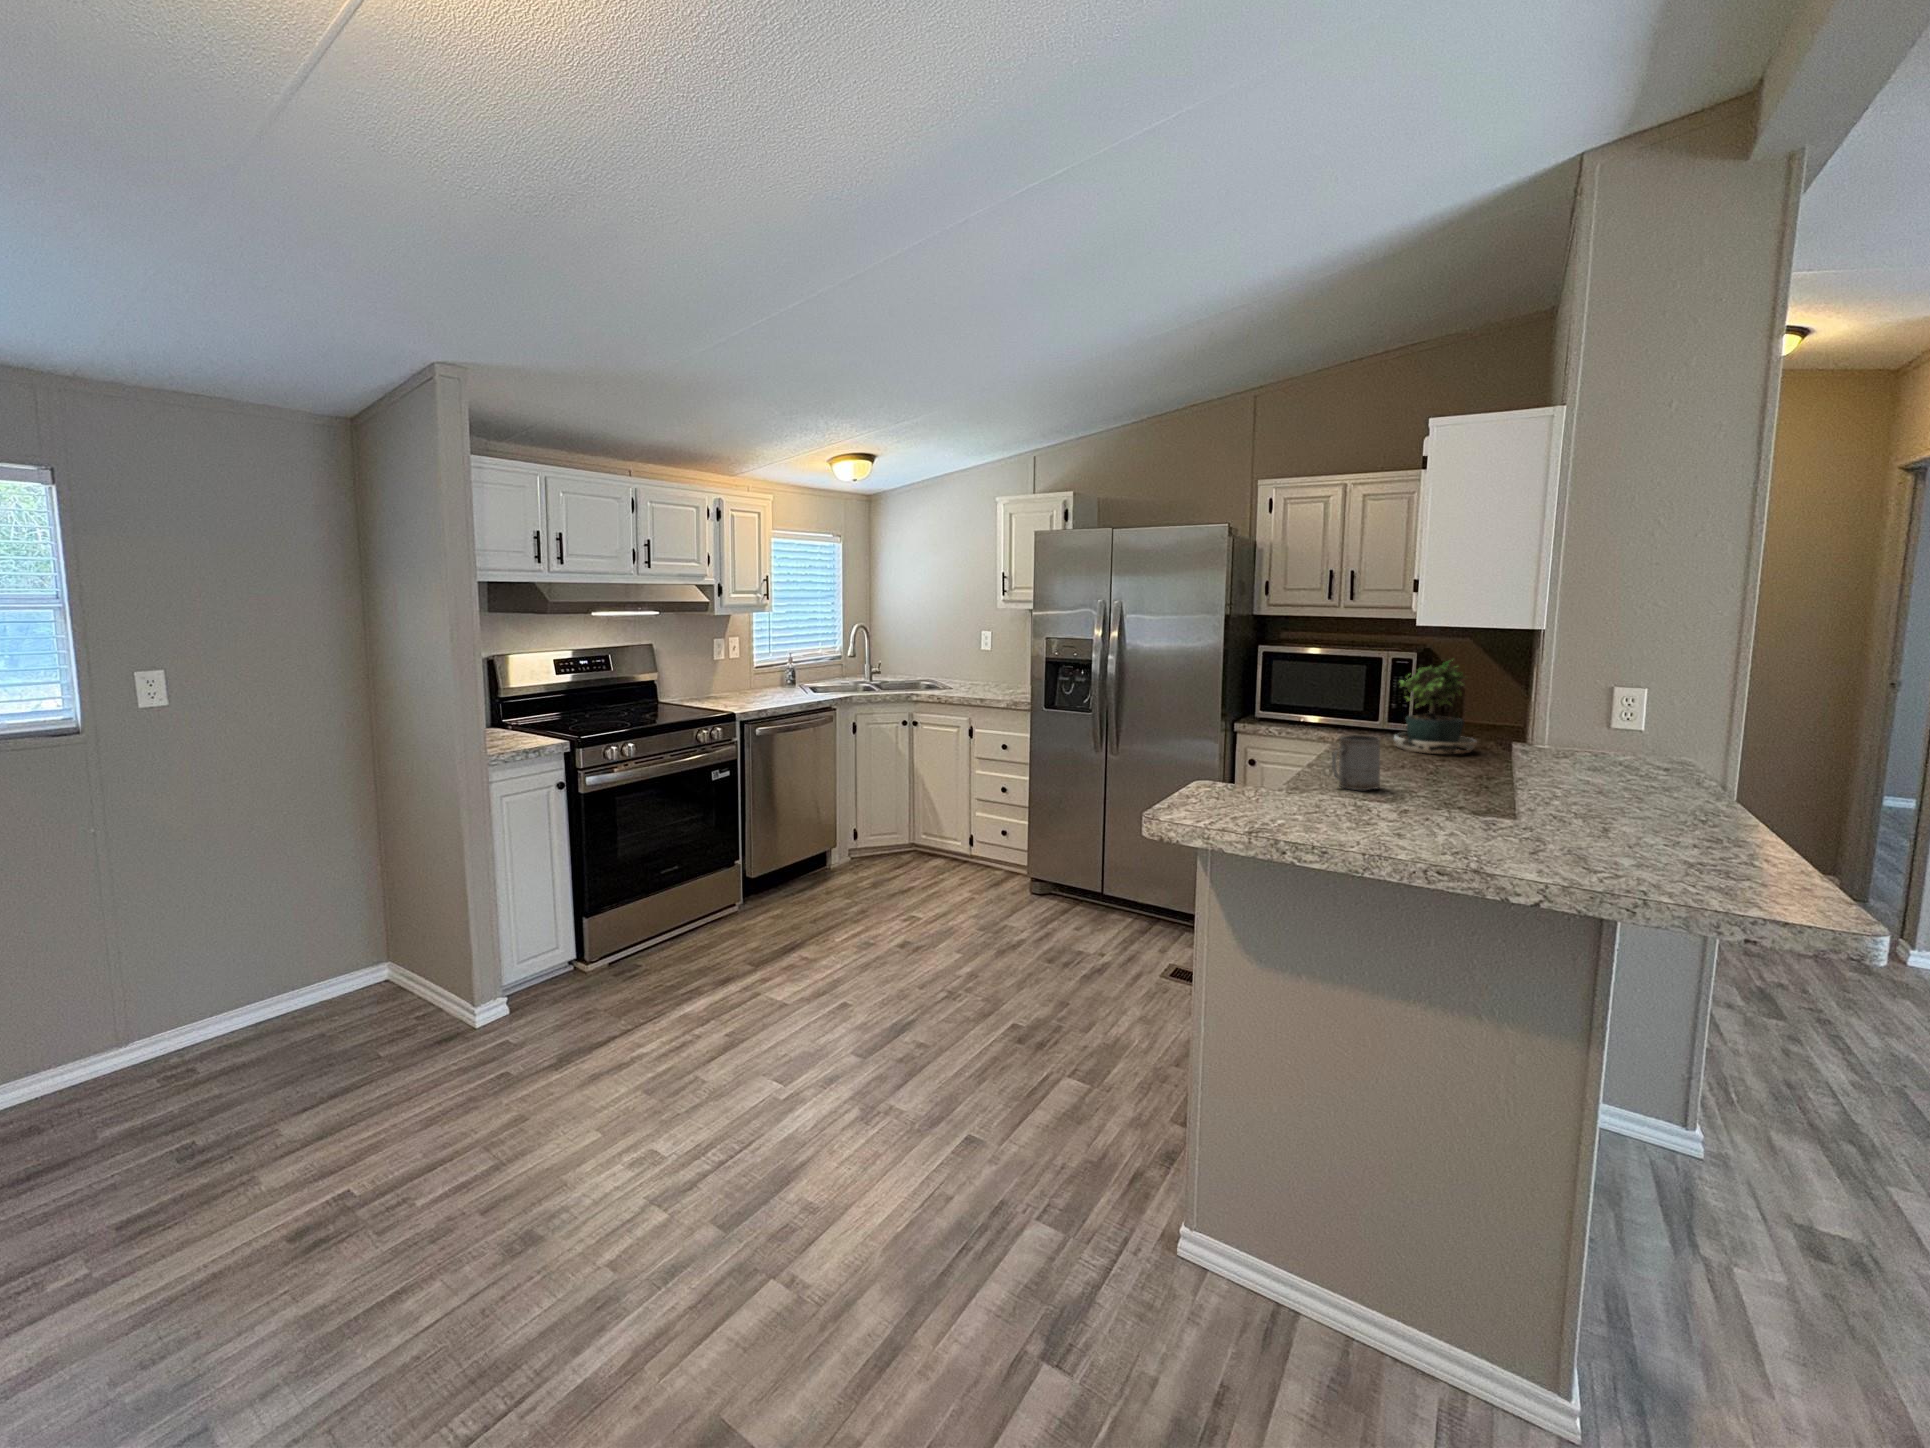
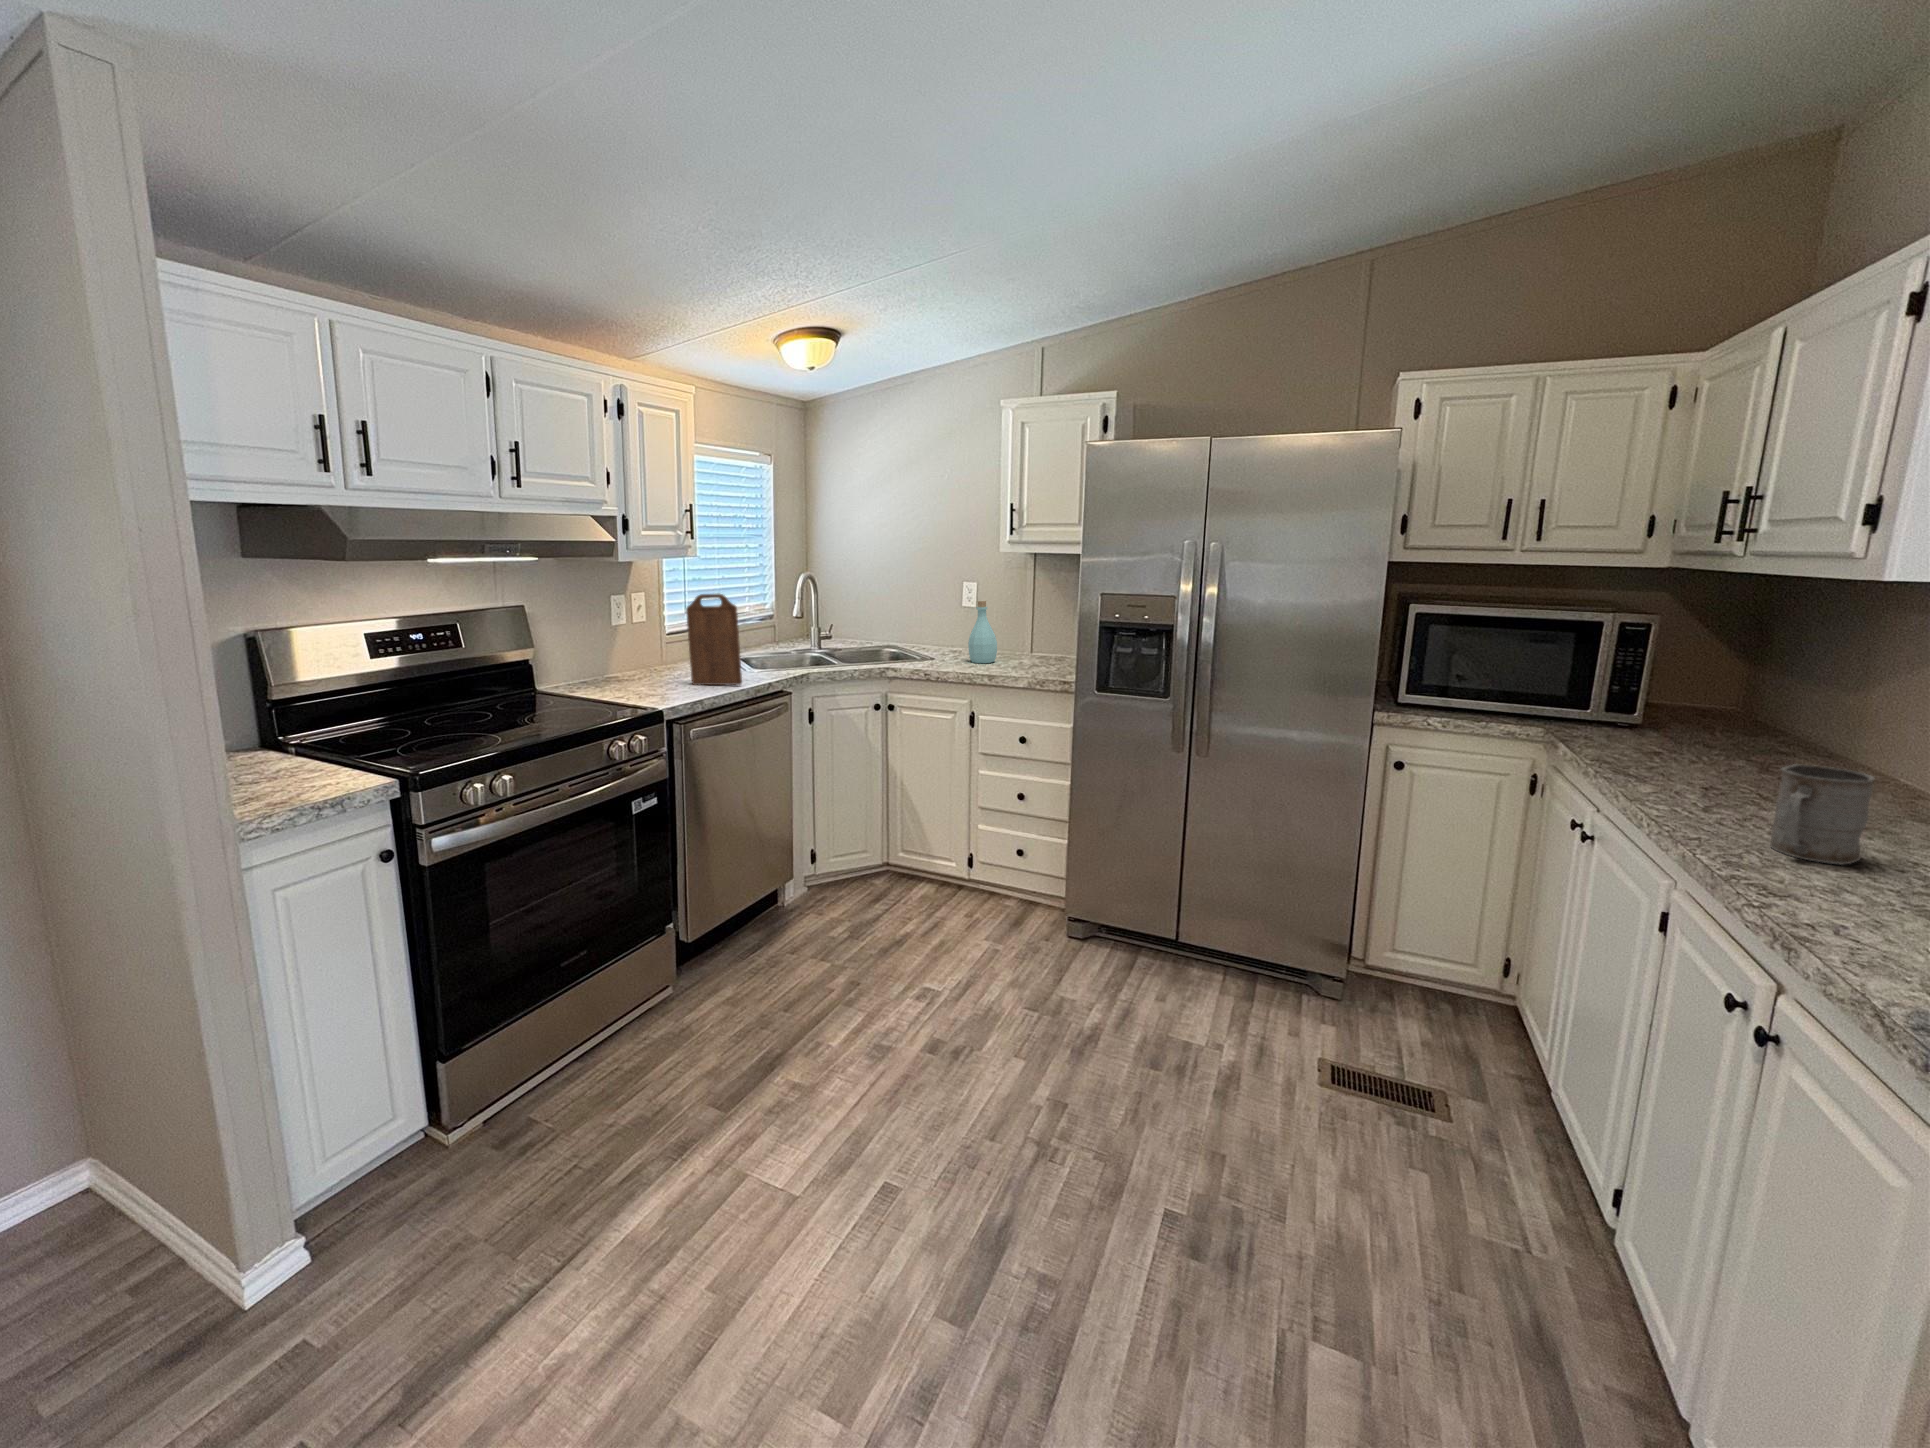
cutting board: none [762,637,799,701] -> present [686,594,742,685]
bottle: none [976,645,998,692] -> present [968,601,997,663]
potted plant: present [1394,661,1477,754] -> none [1659,626,1806,769]

